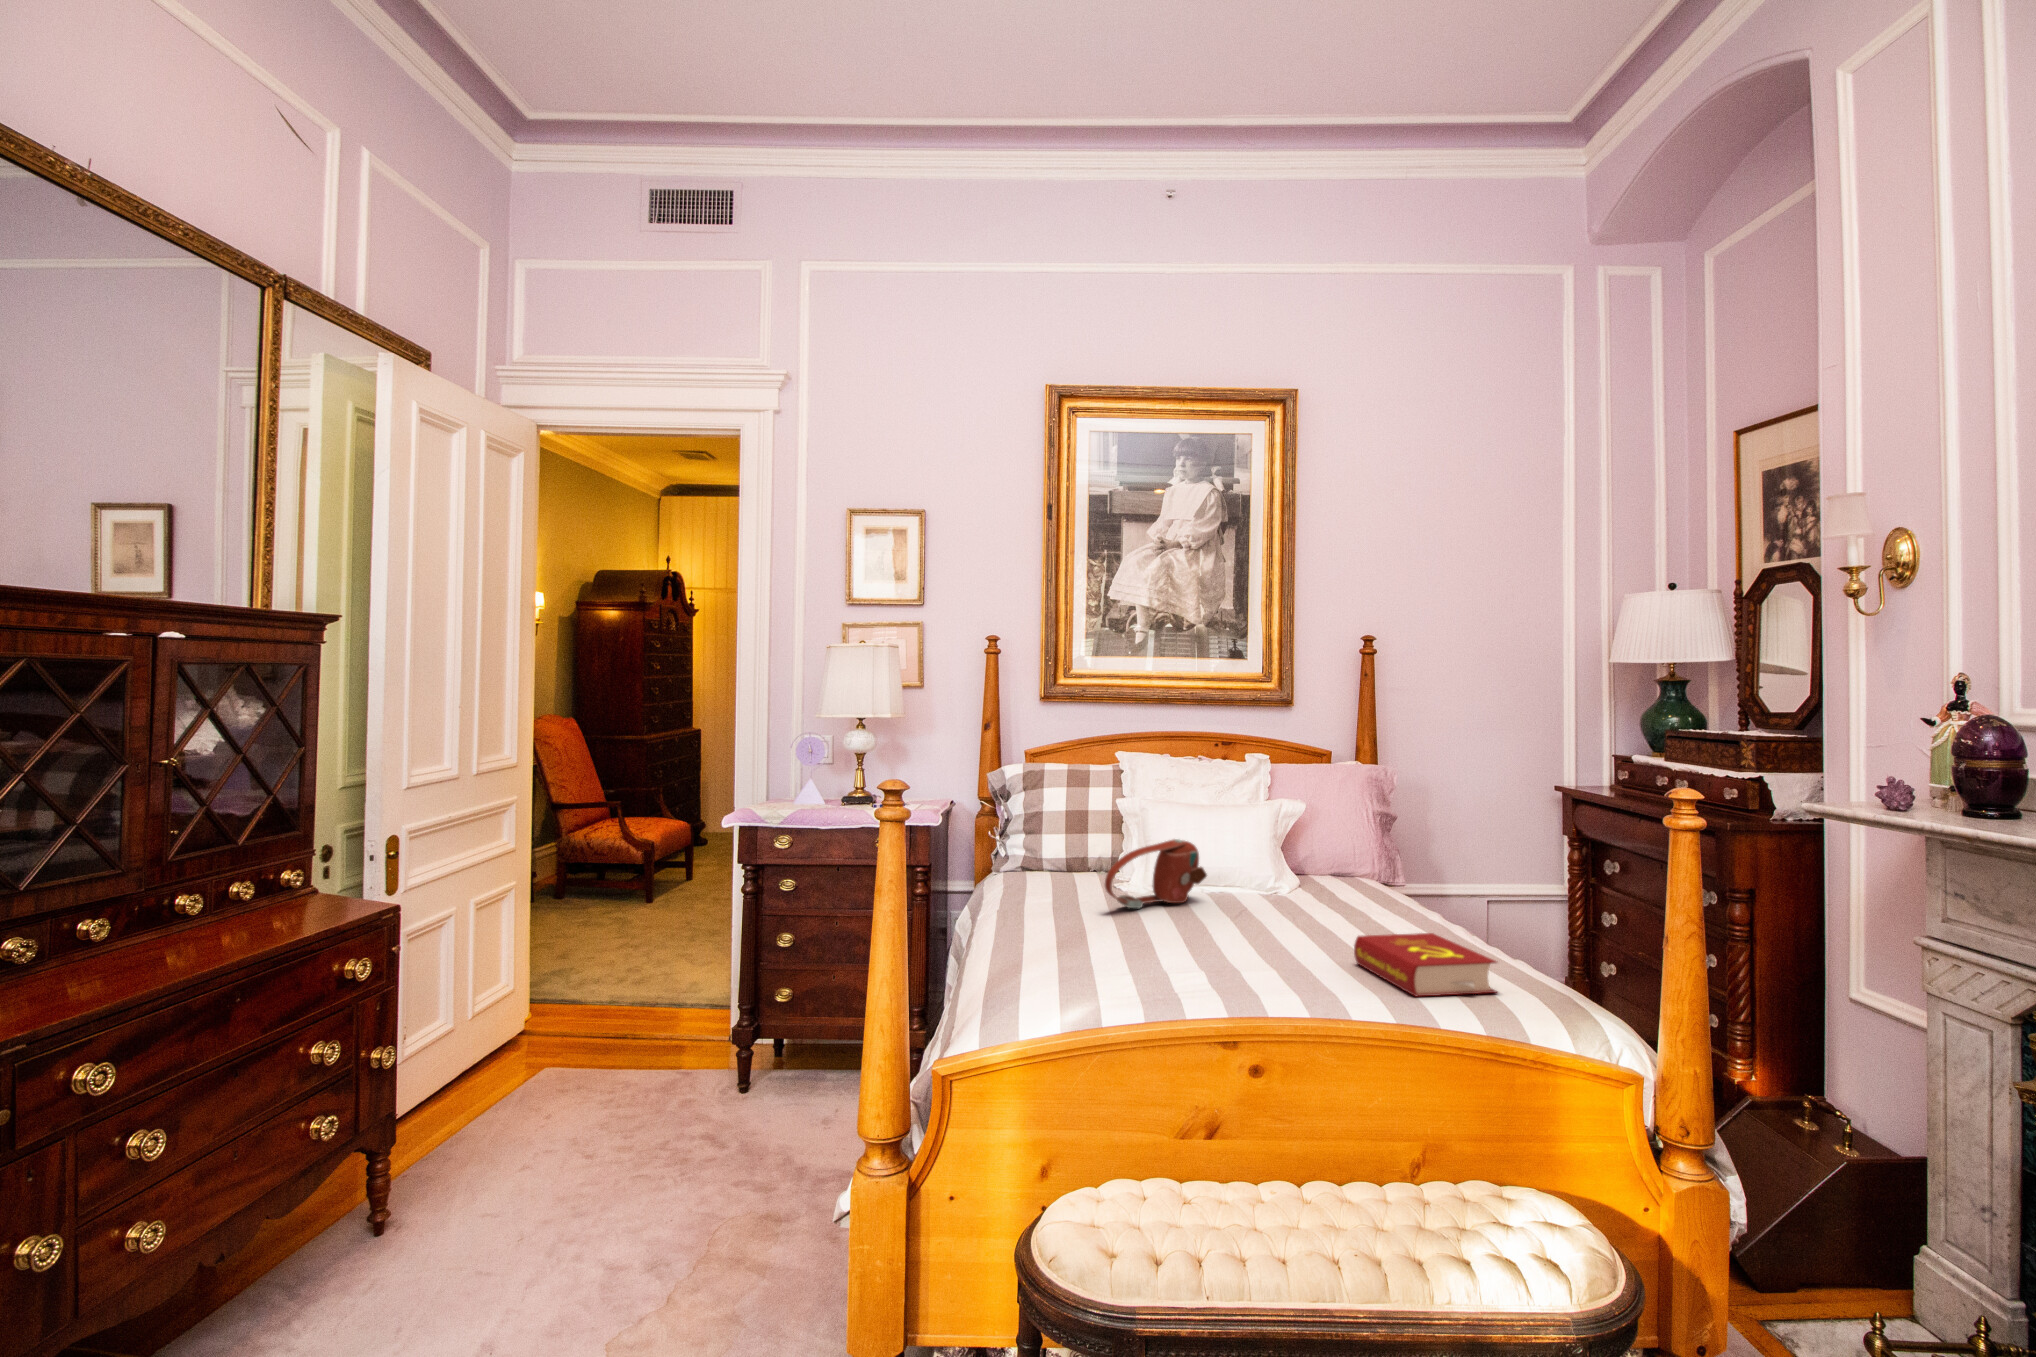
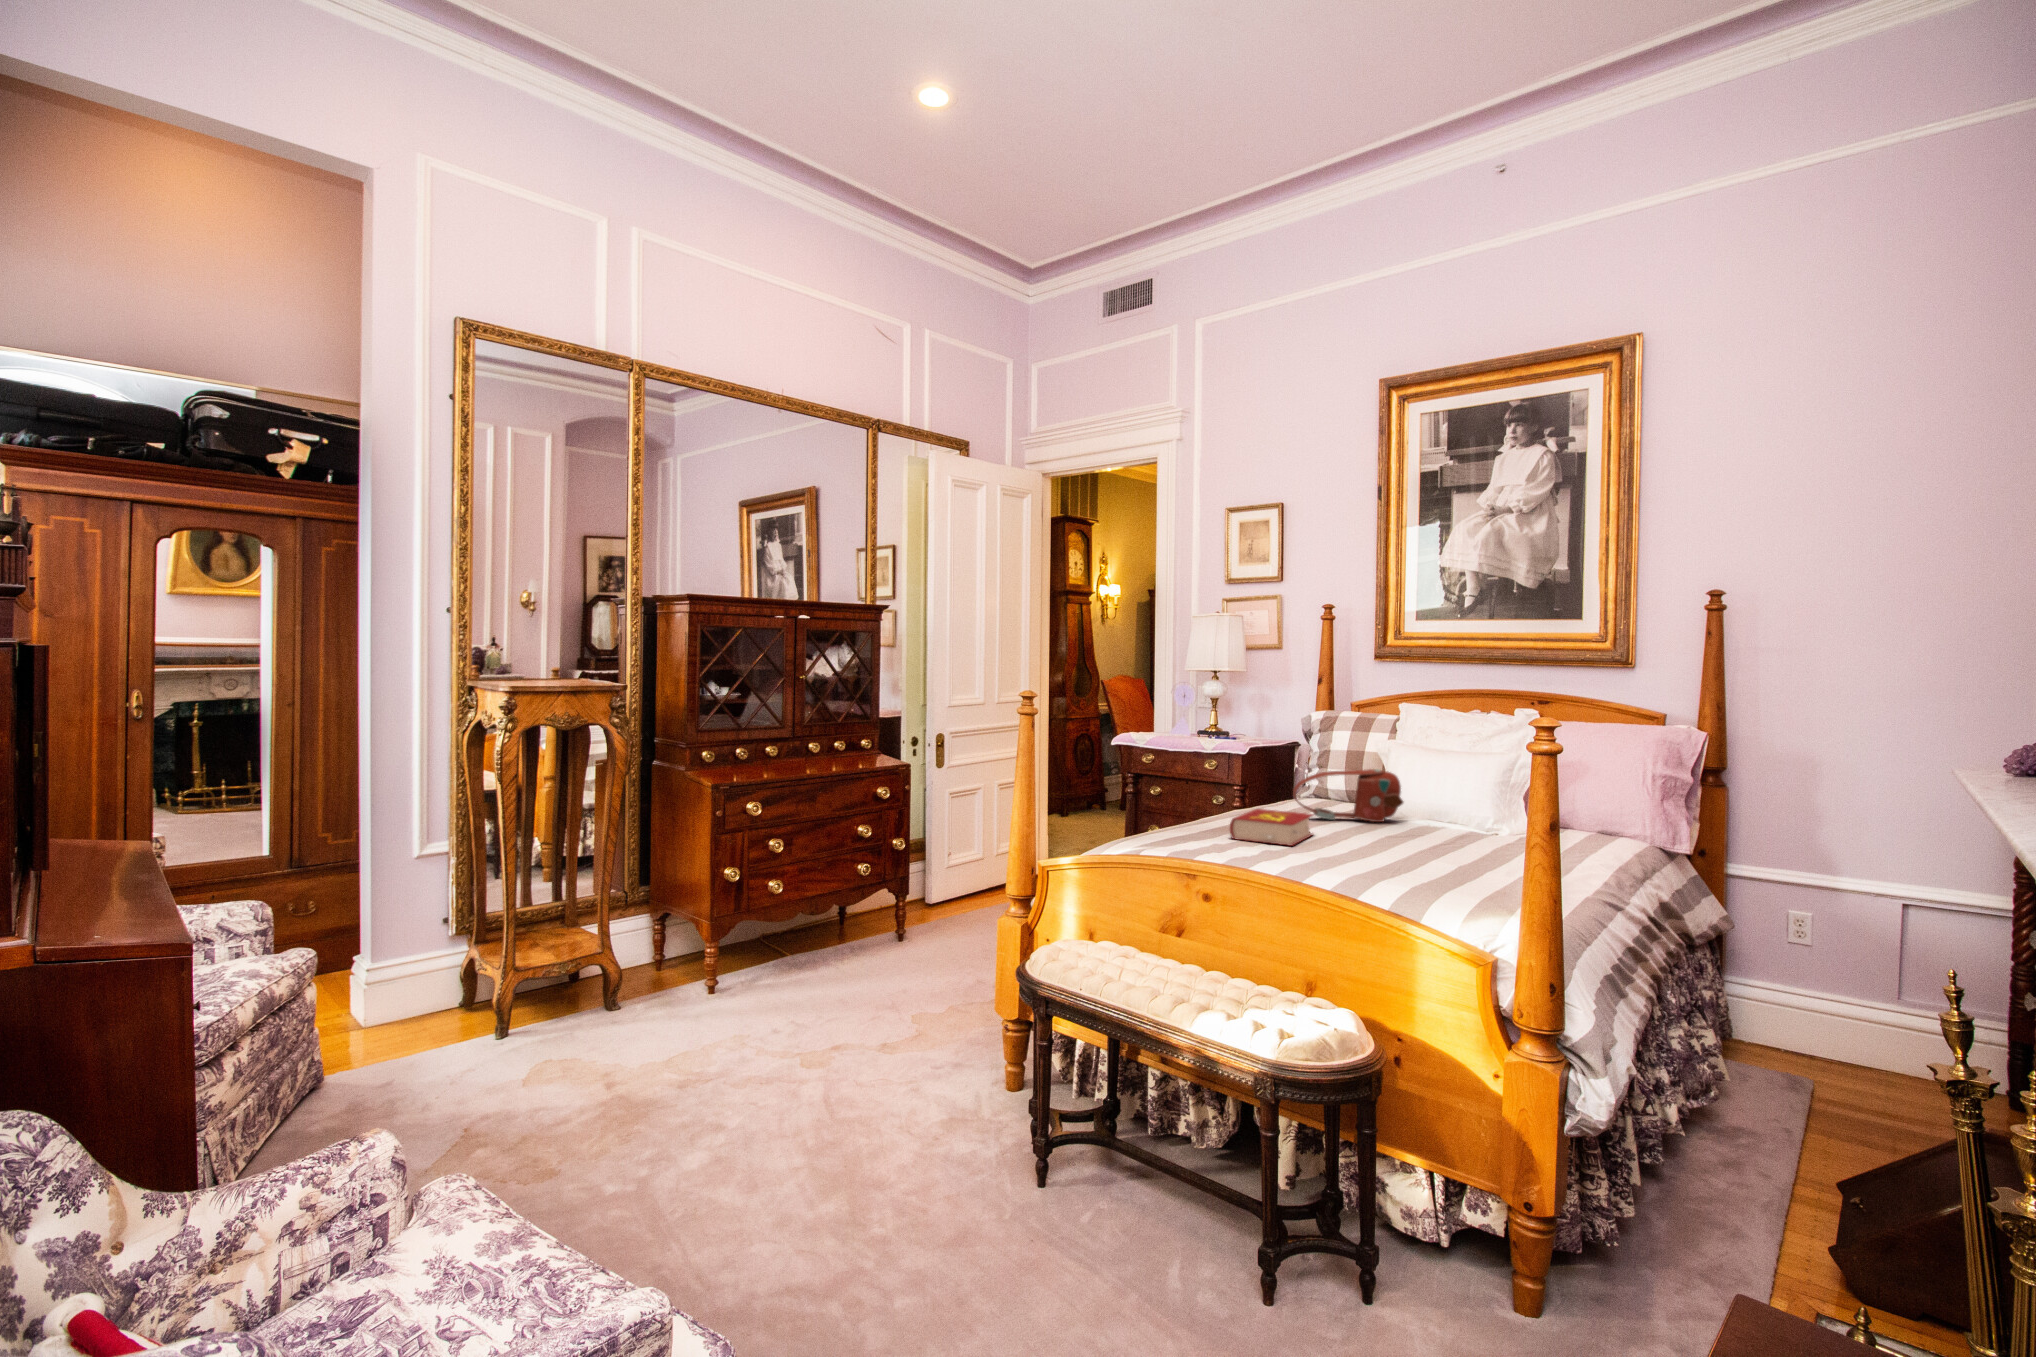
book: present [1354,933,1497,997] -> present [1230,809,1314,846]

